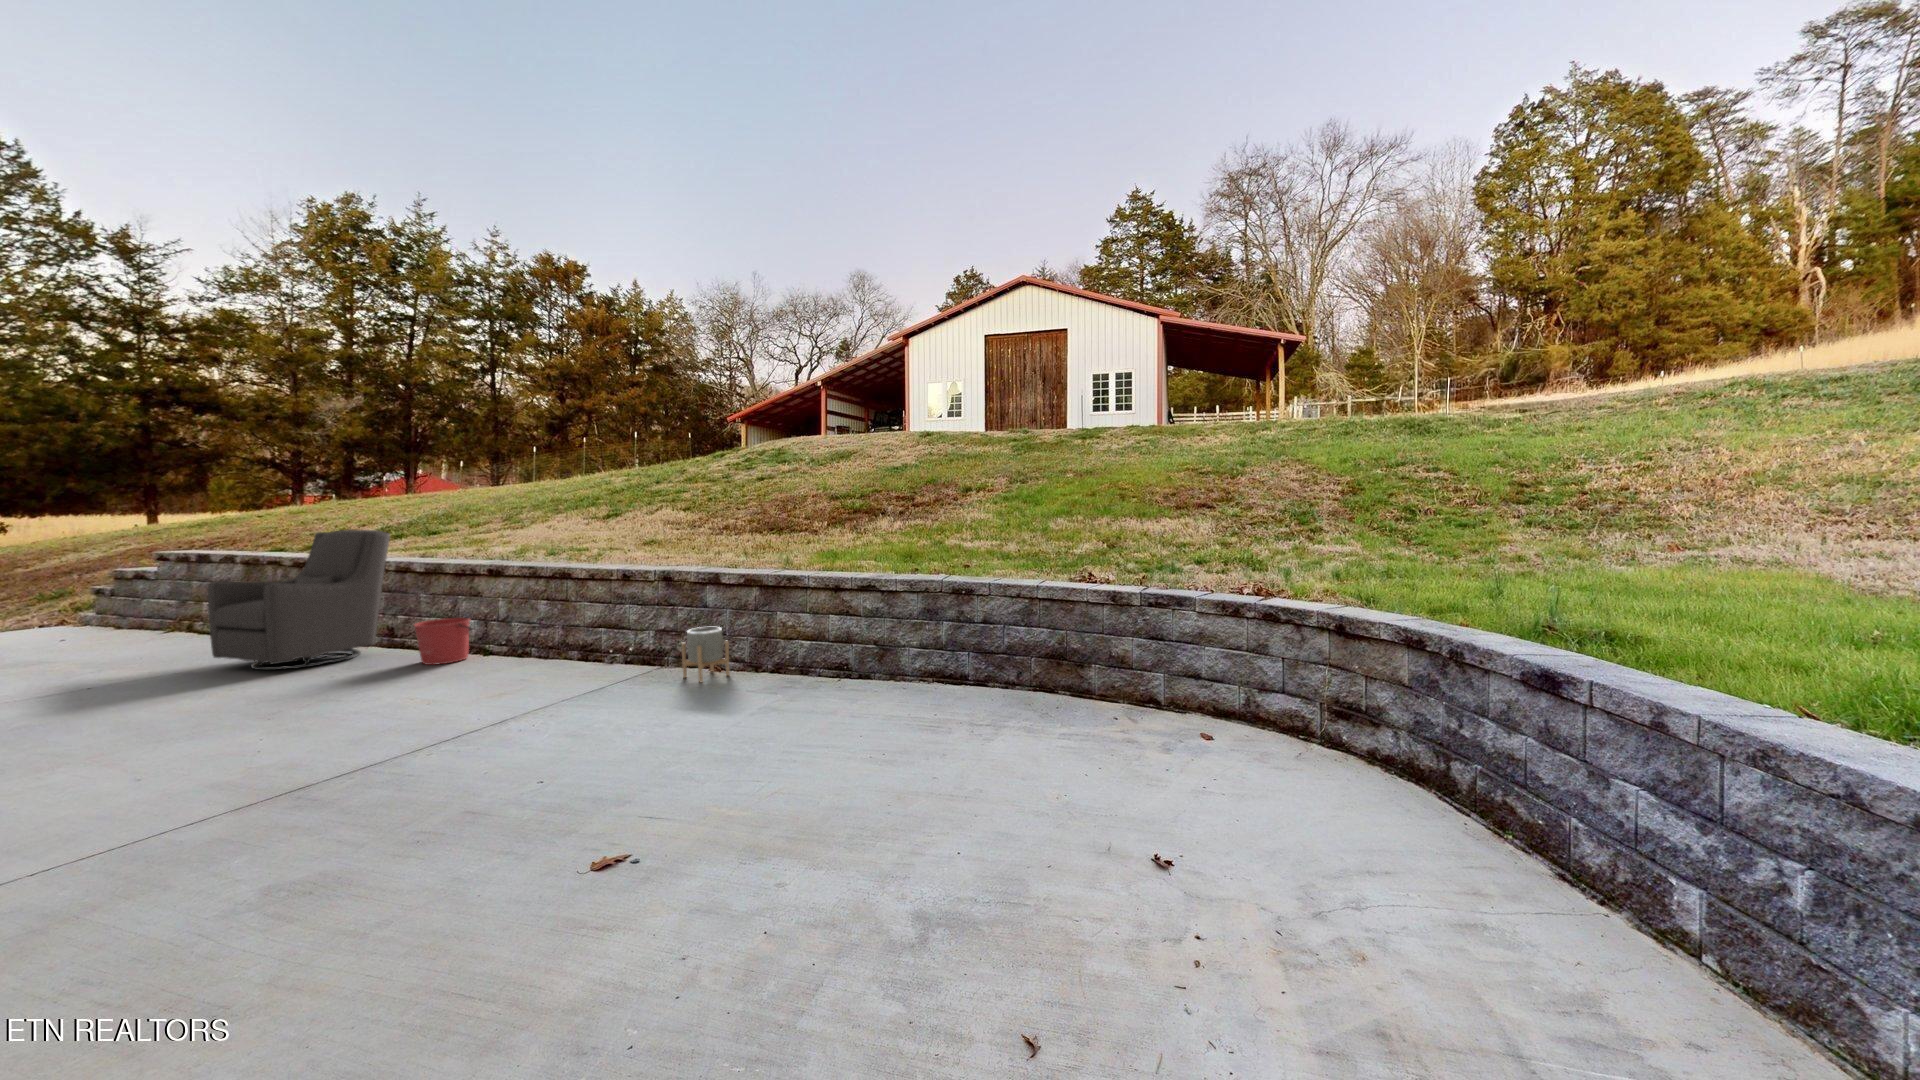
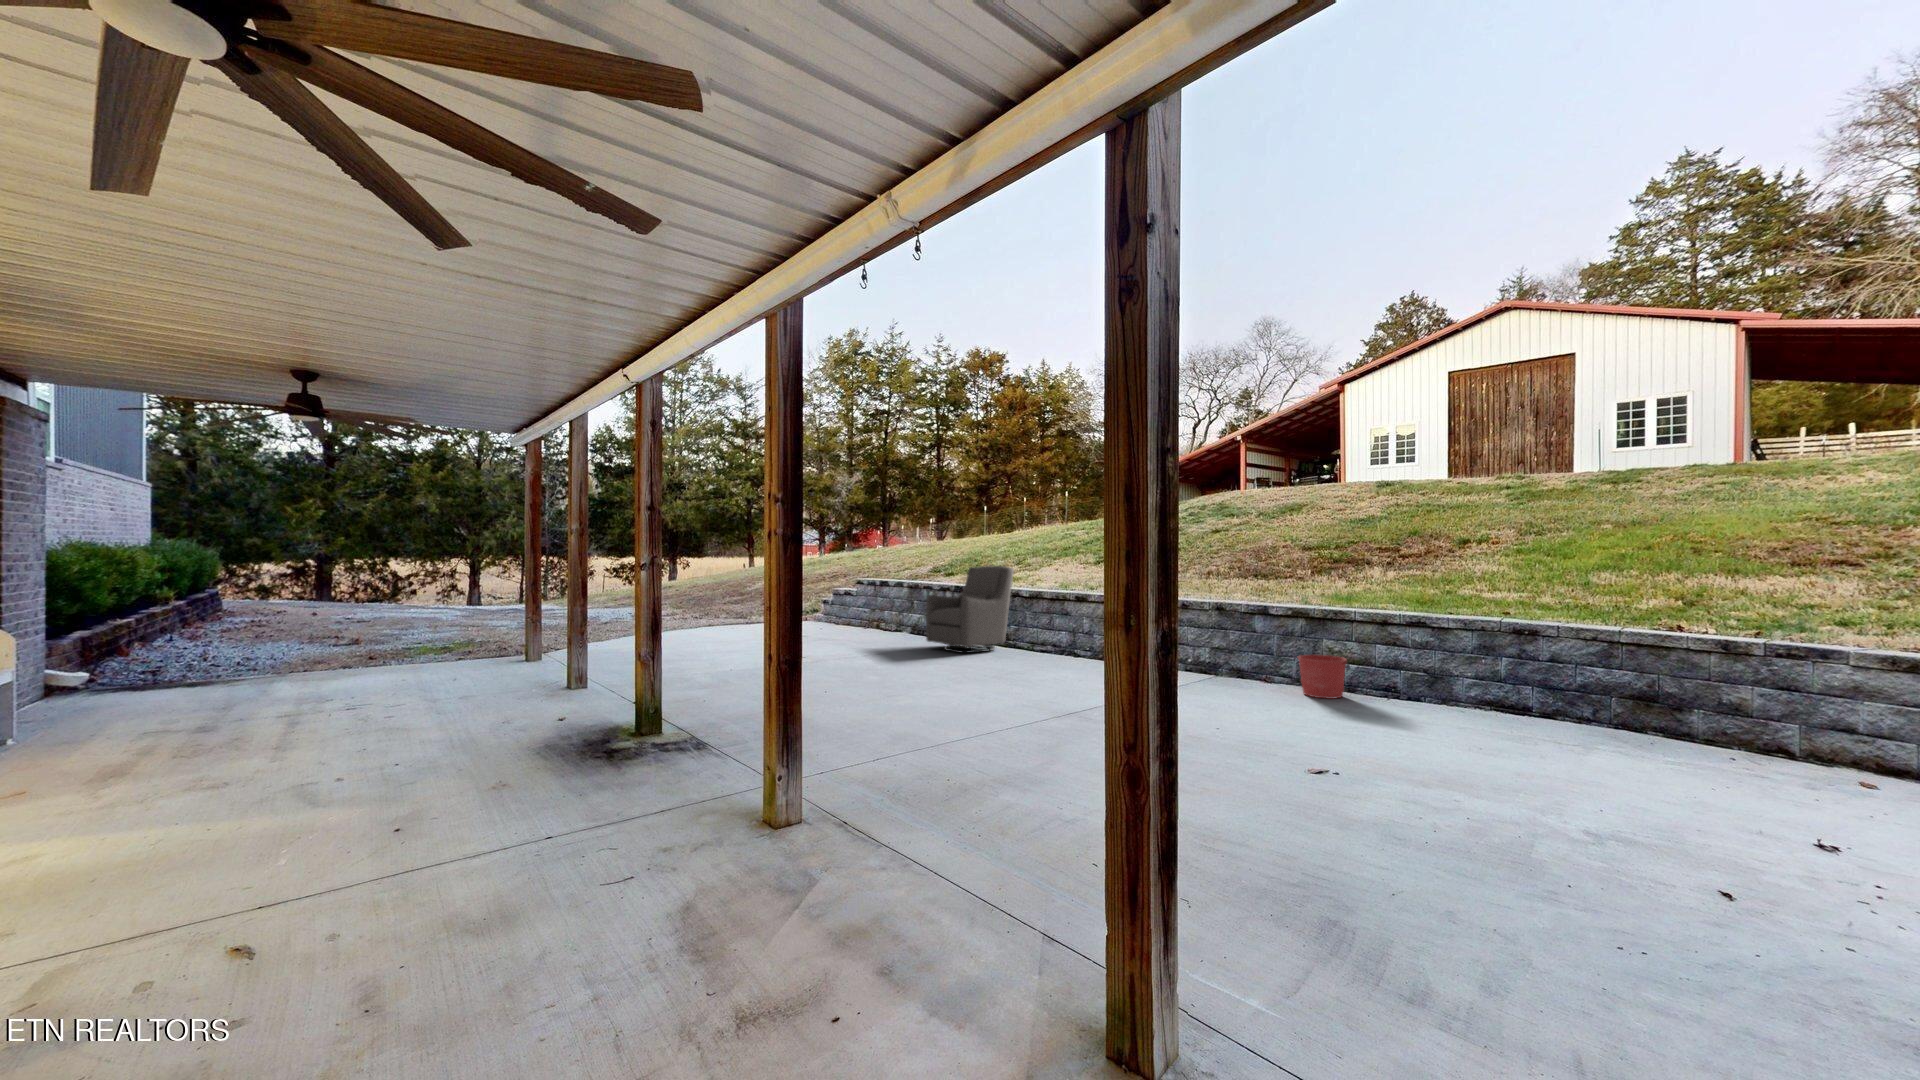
bucket: present [414,618,472,665] -> present [1298,655,1349,699]
planter: present [682,627,730,682] -> none [1241,647,1280,689]

